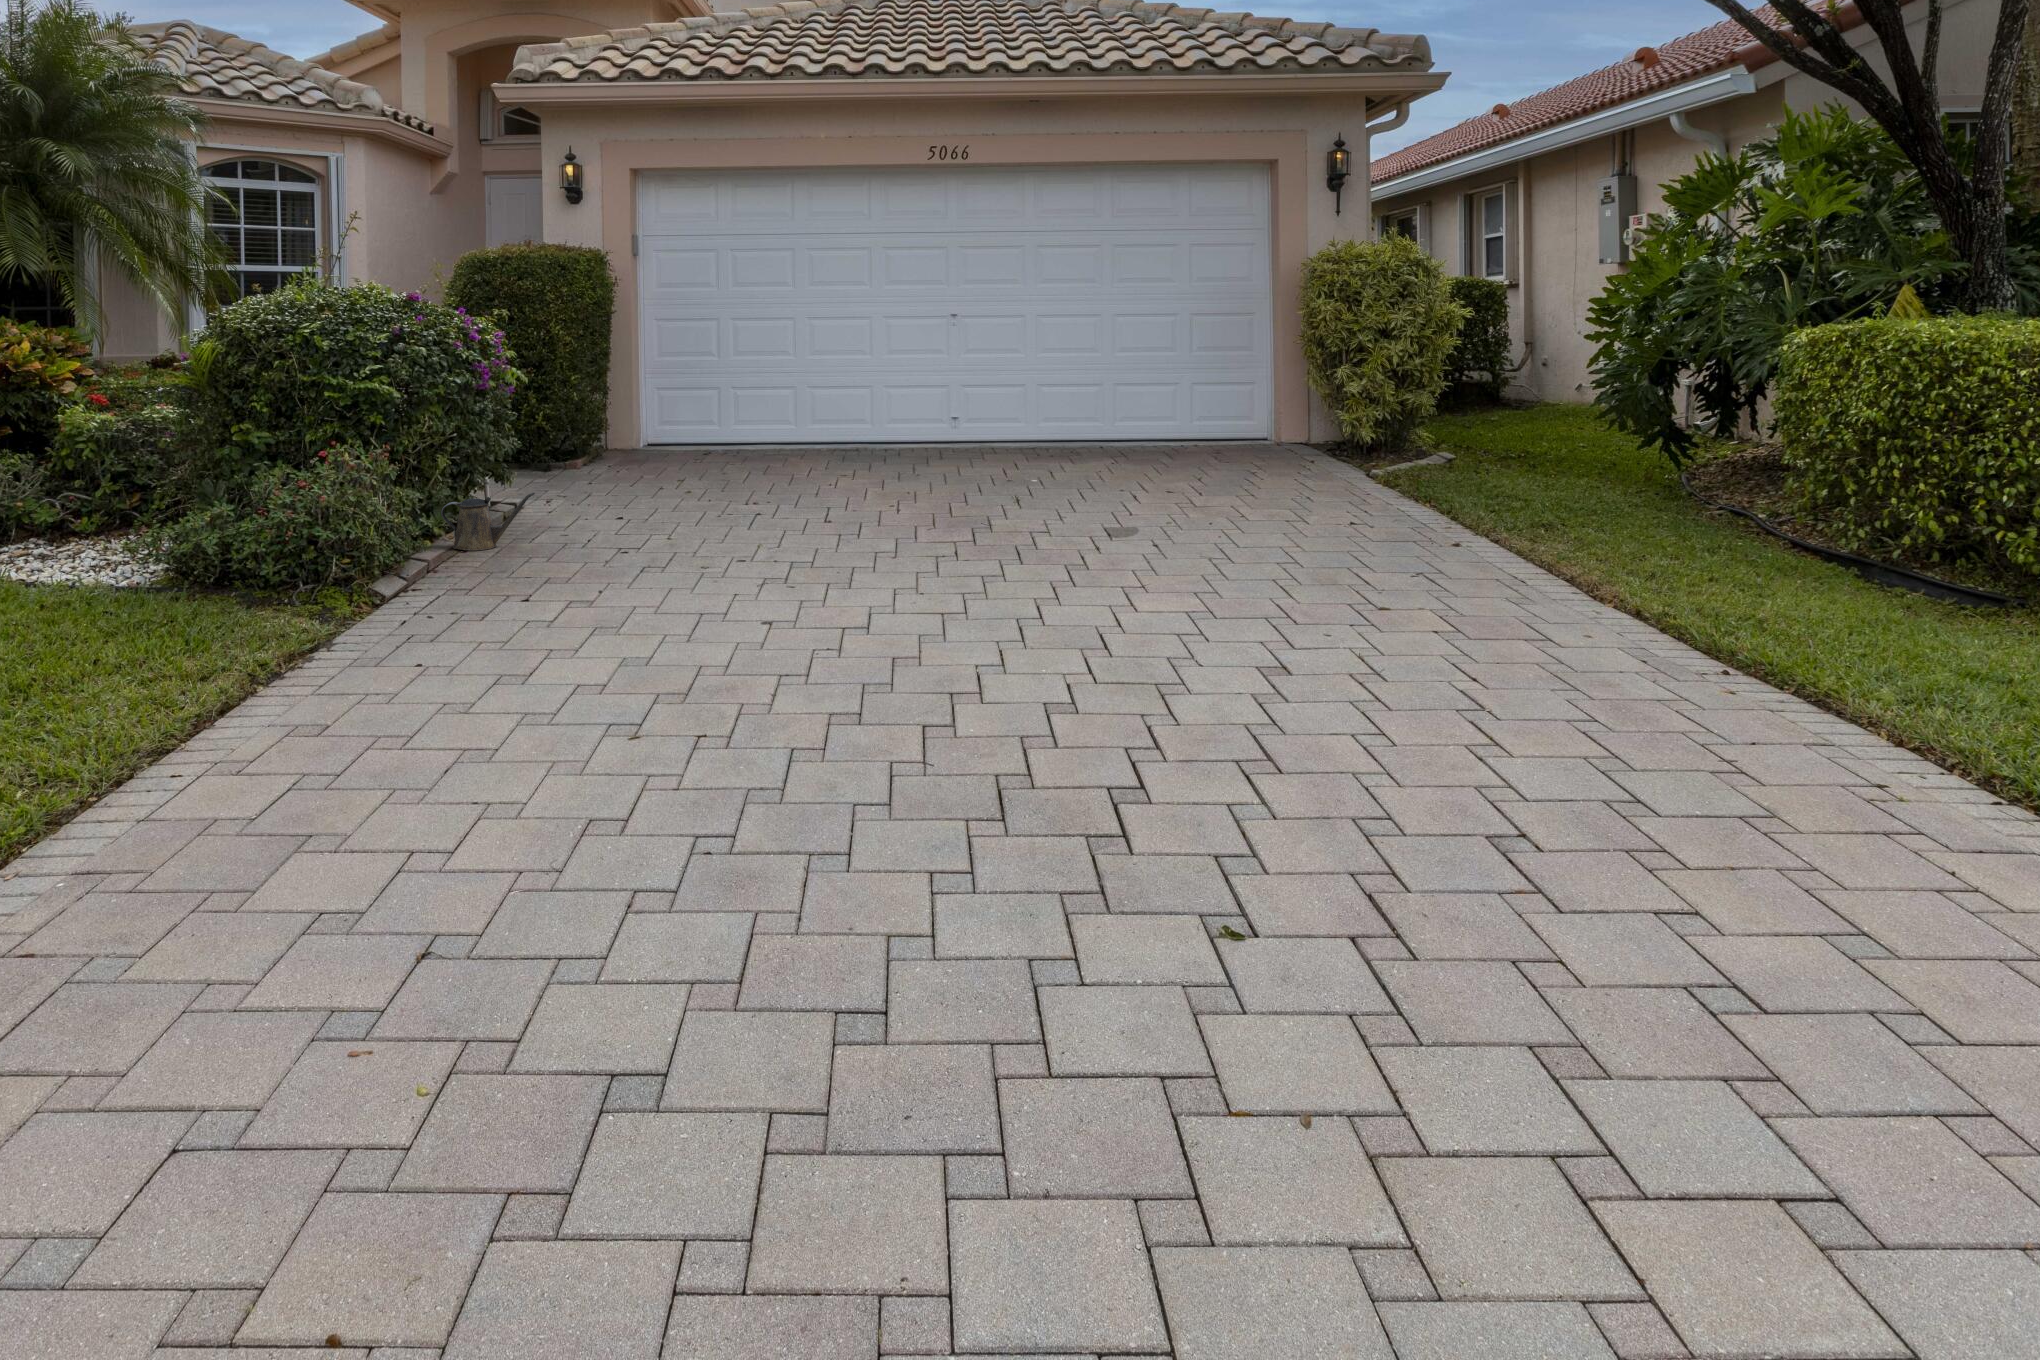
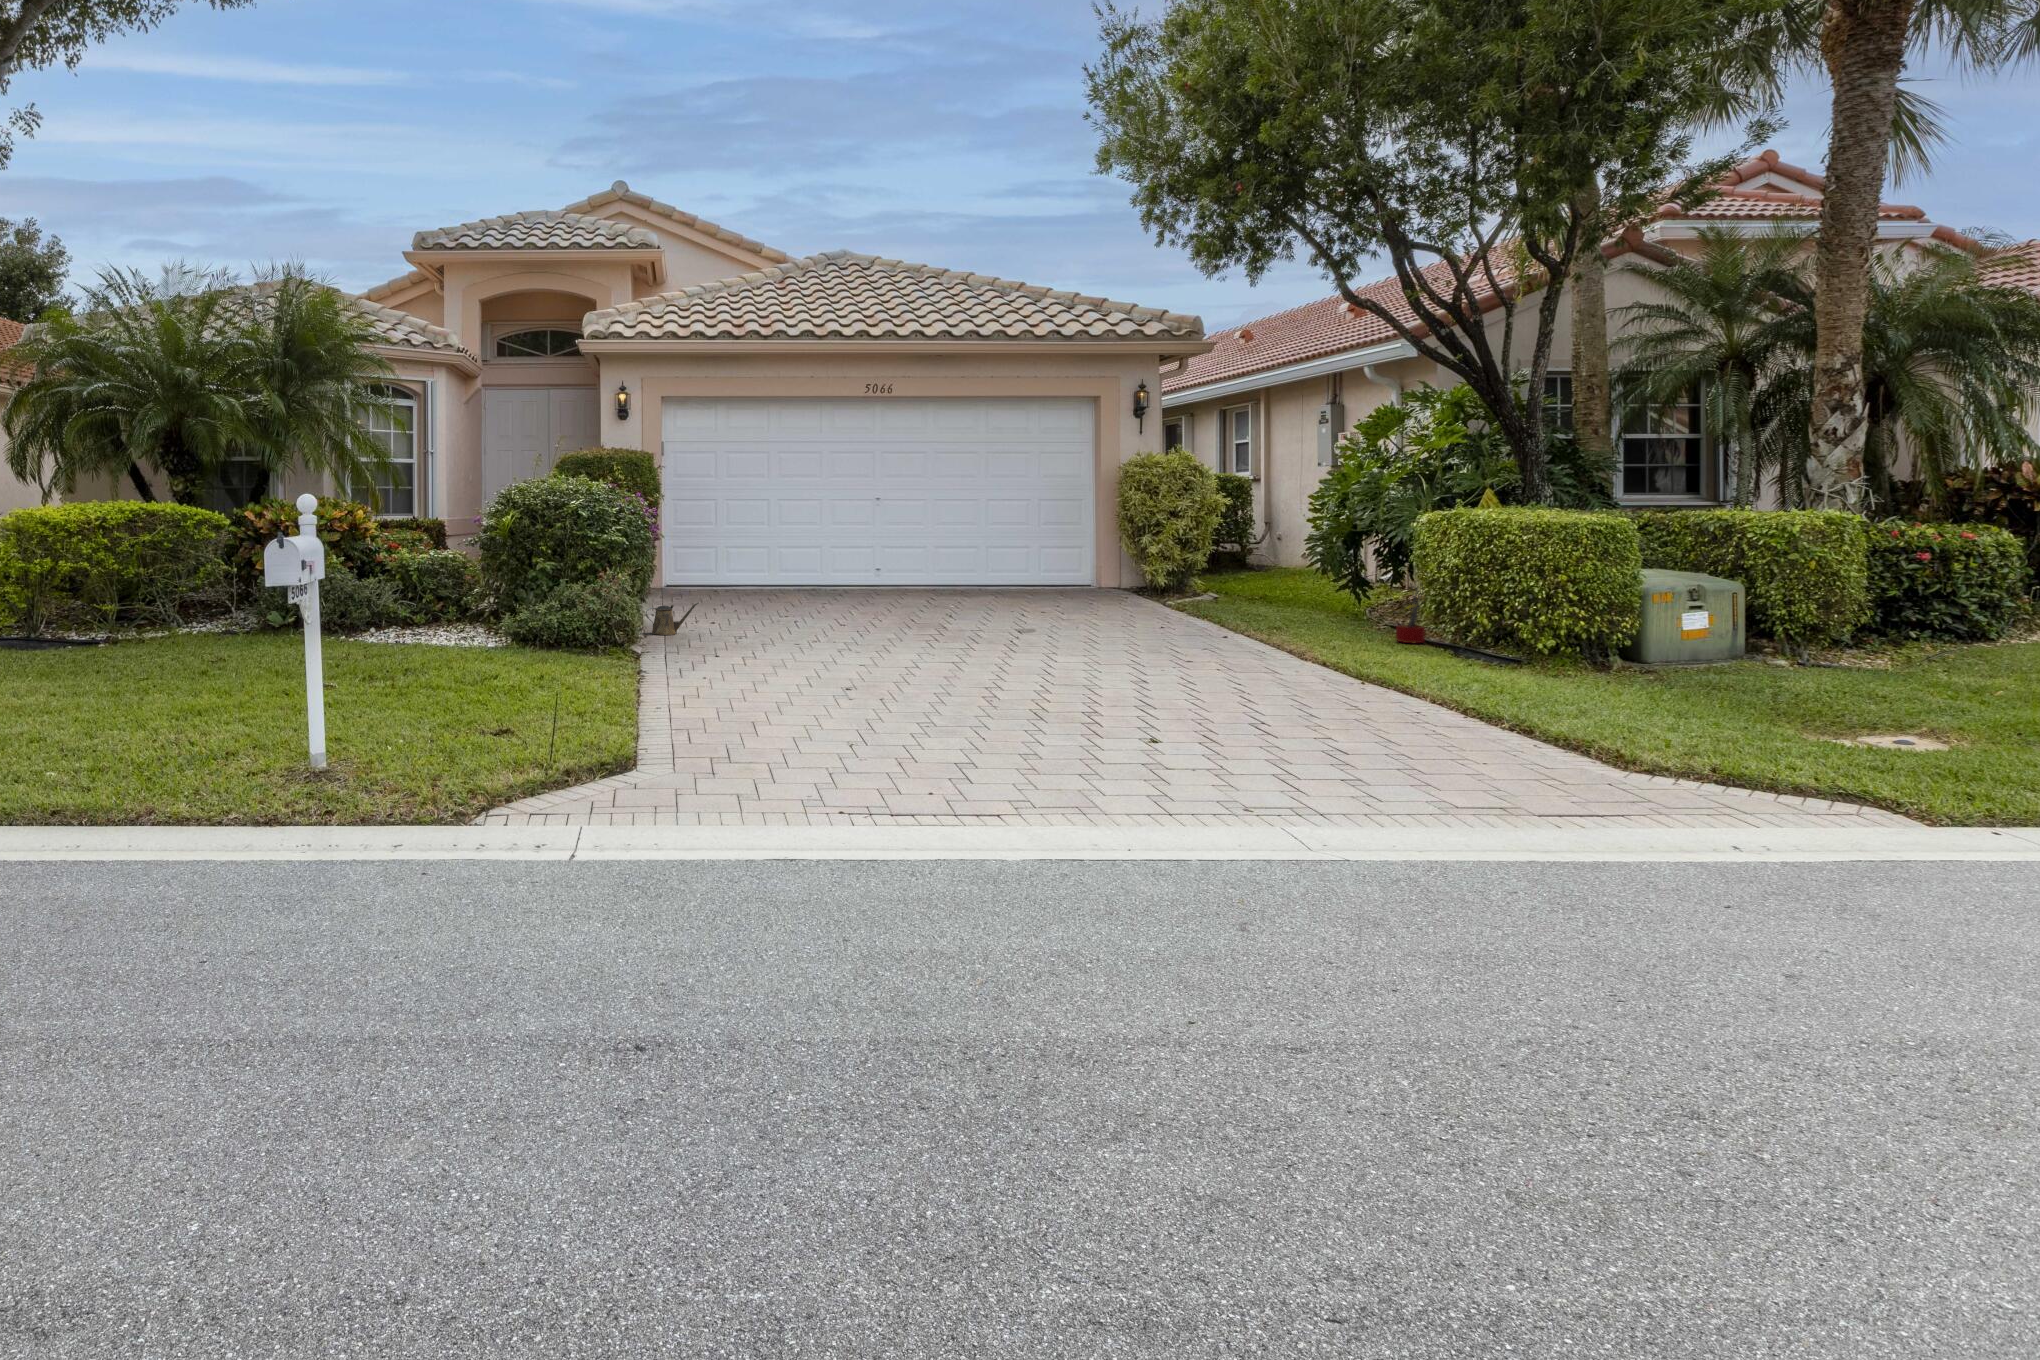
decorative plant: none [1756,441,1815,559] -> present [1396,588,1425,643]

